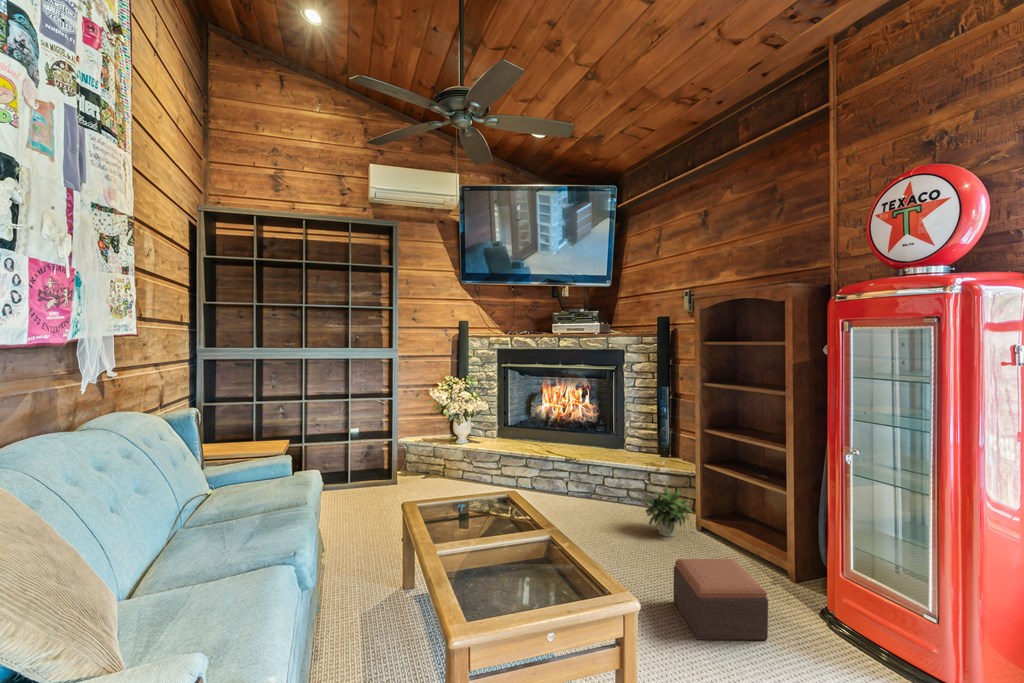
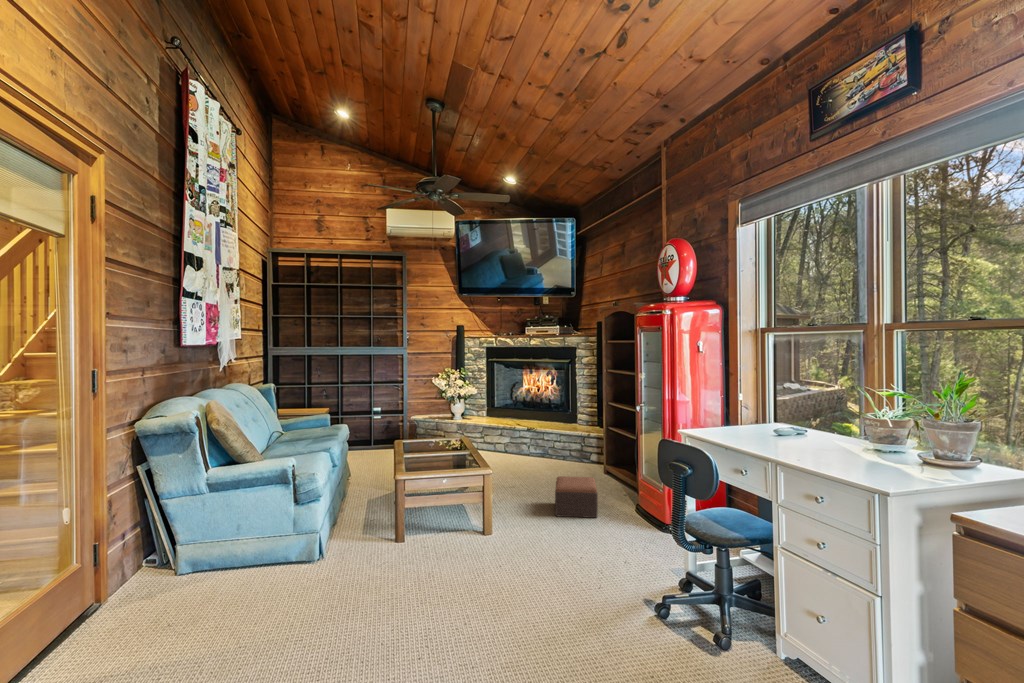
potted plant: present [644,486,696,537] -> none [568,444,606,478]

